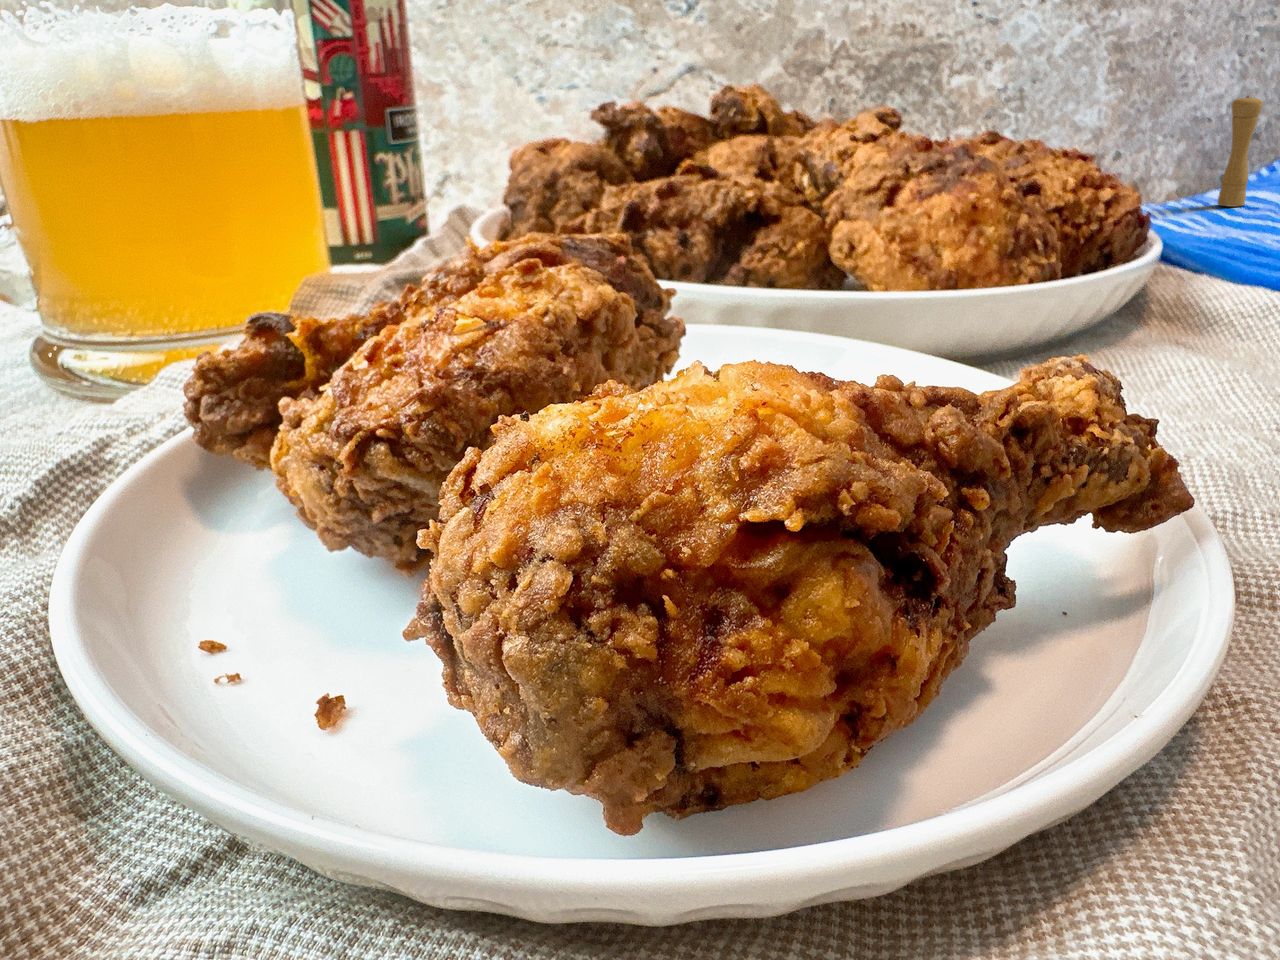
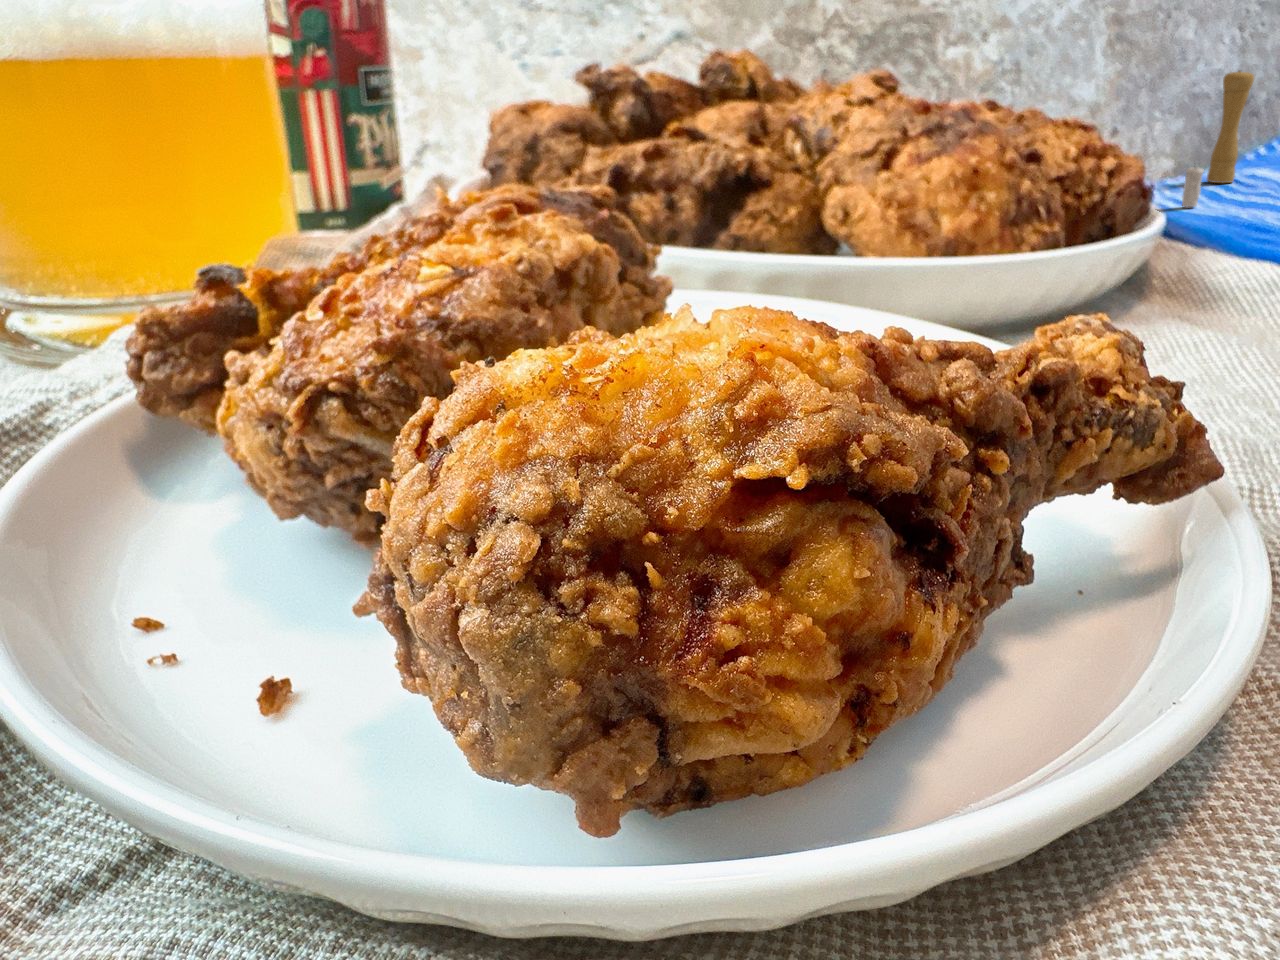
candle: none [1191,186,1212,233] -> present [1182,167,1204,208]

